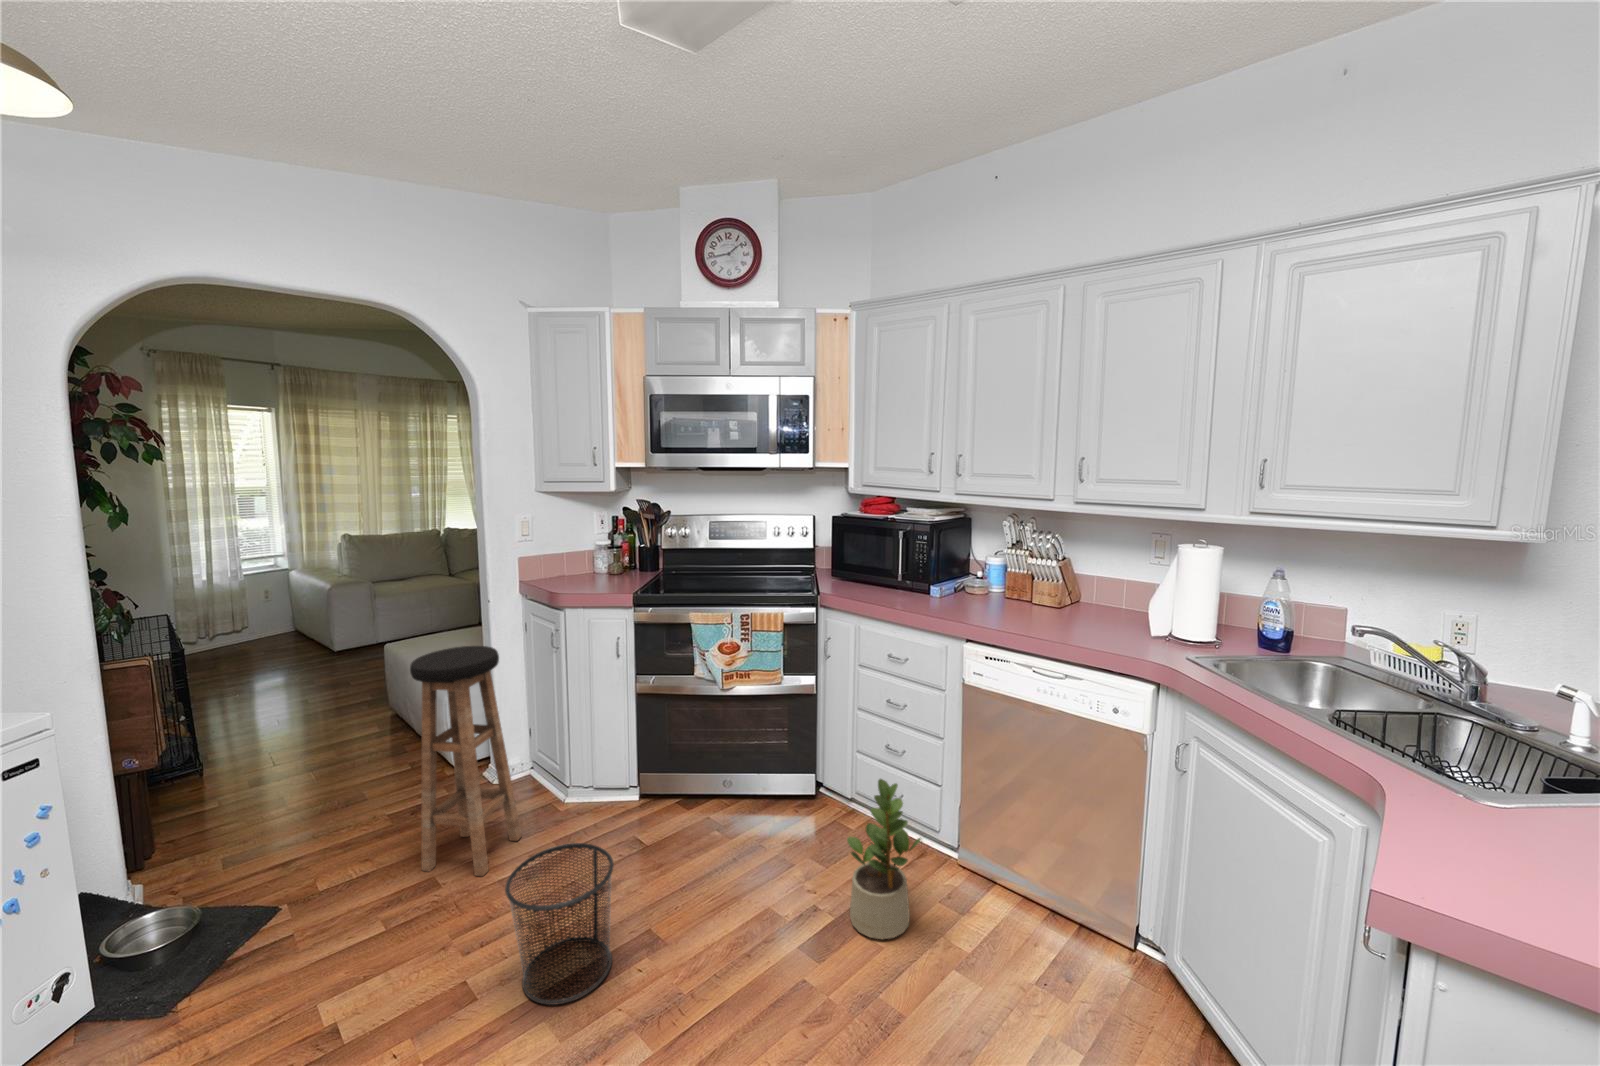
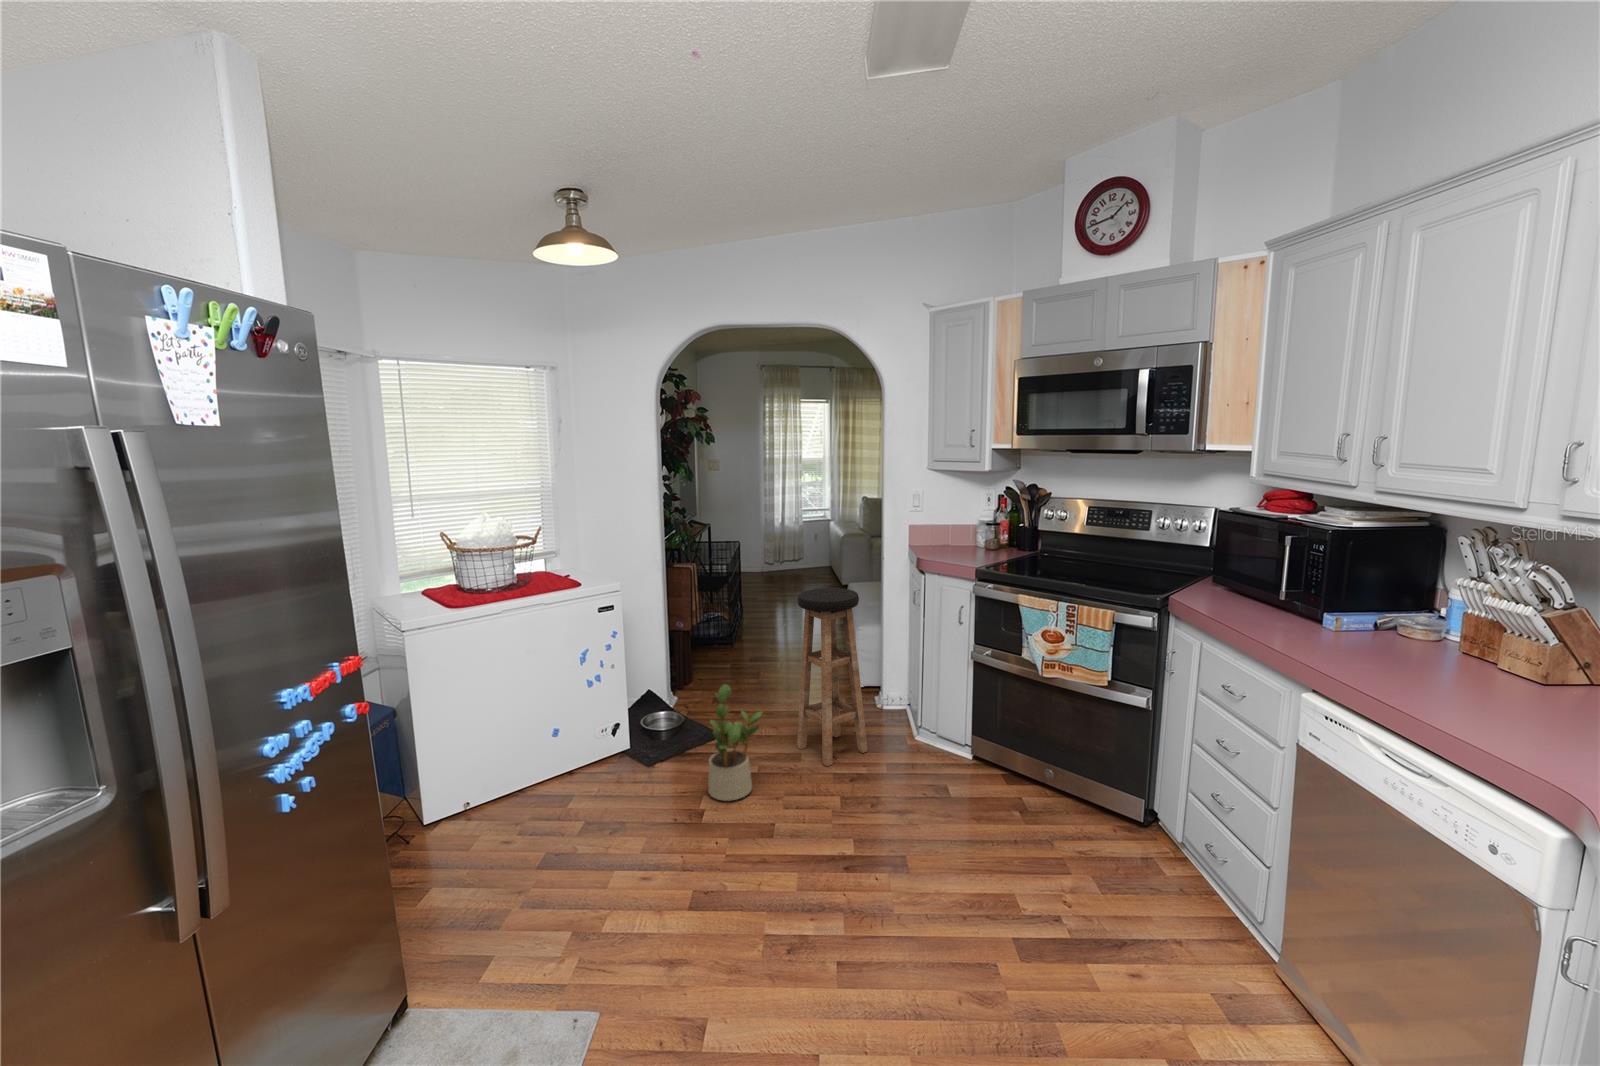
potted plant: present [847,779,921,939] -> present [708,684,762,801]
waste bin: present [505,843,614,1005] -> none [791,754,872,873]

